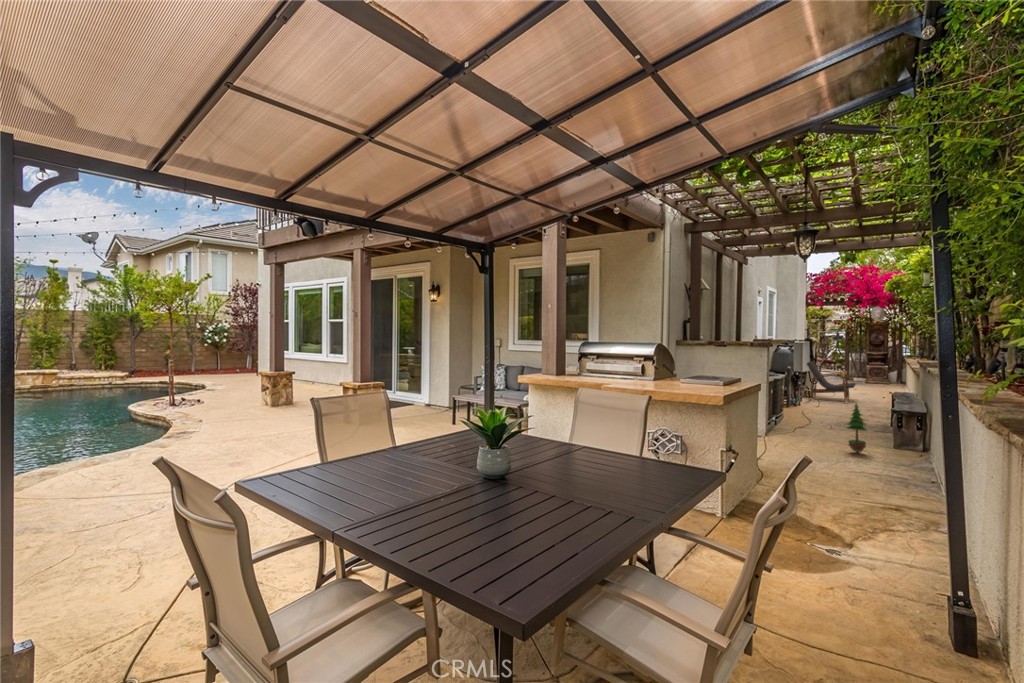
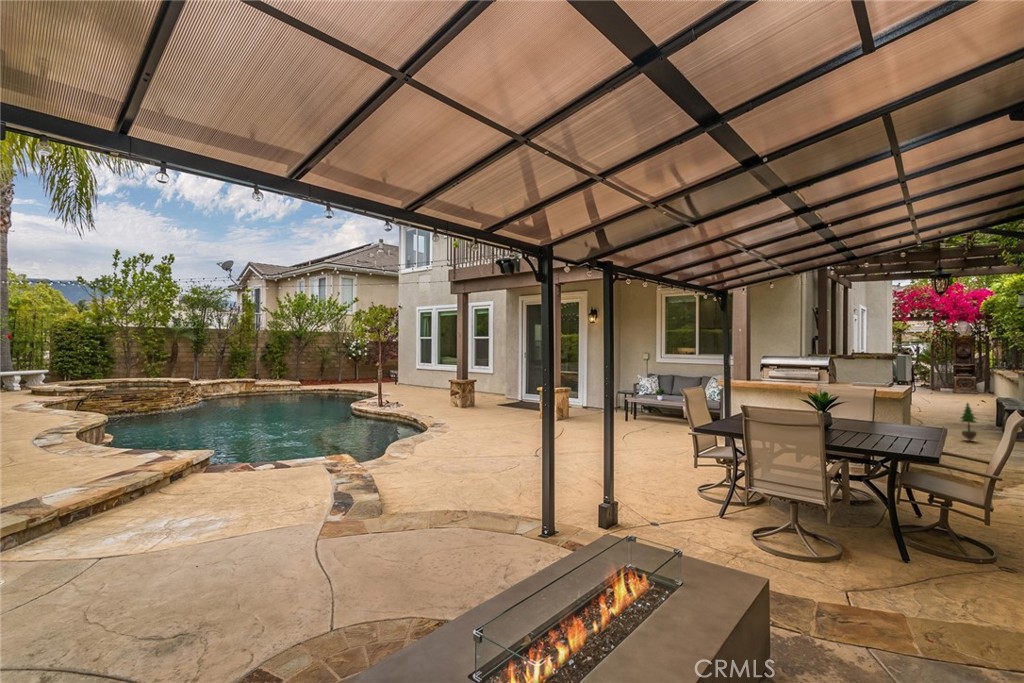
lounge chair: present [807,361,856,403] -> none [904,372,951,408]

